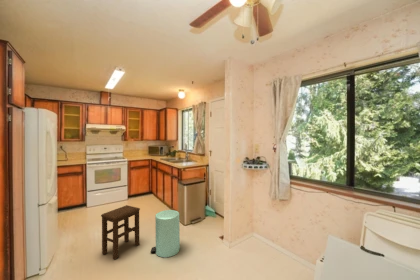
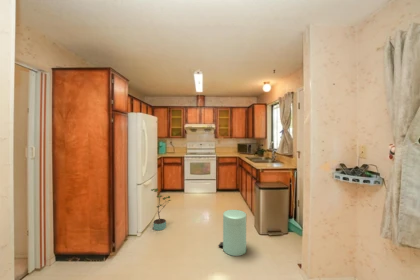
potted plant: none [50,205,81,259] -> present [151,189,170,230]
stool: present [101,205,140,259] -> none [182,198,213,243]

